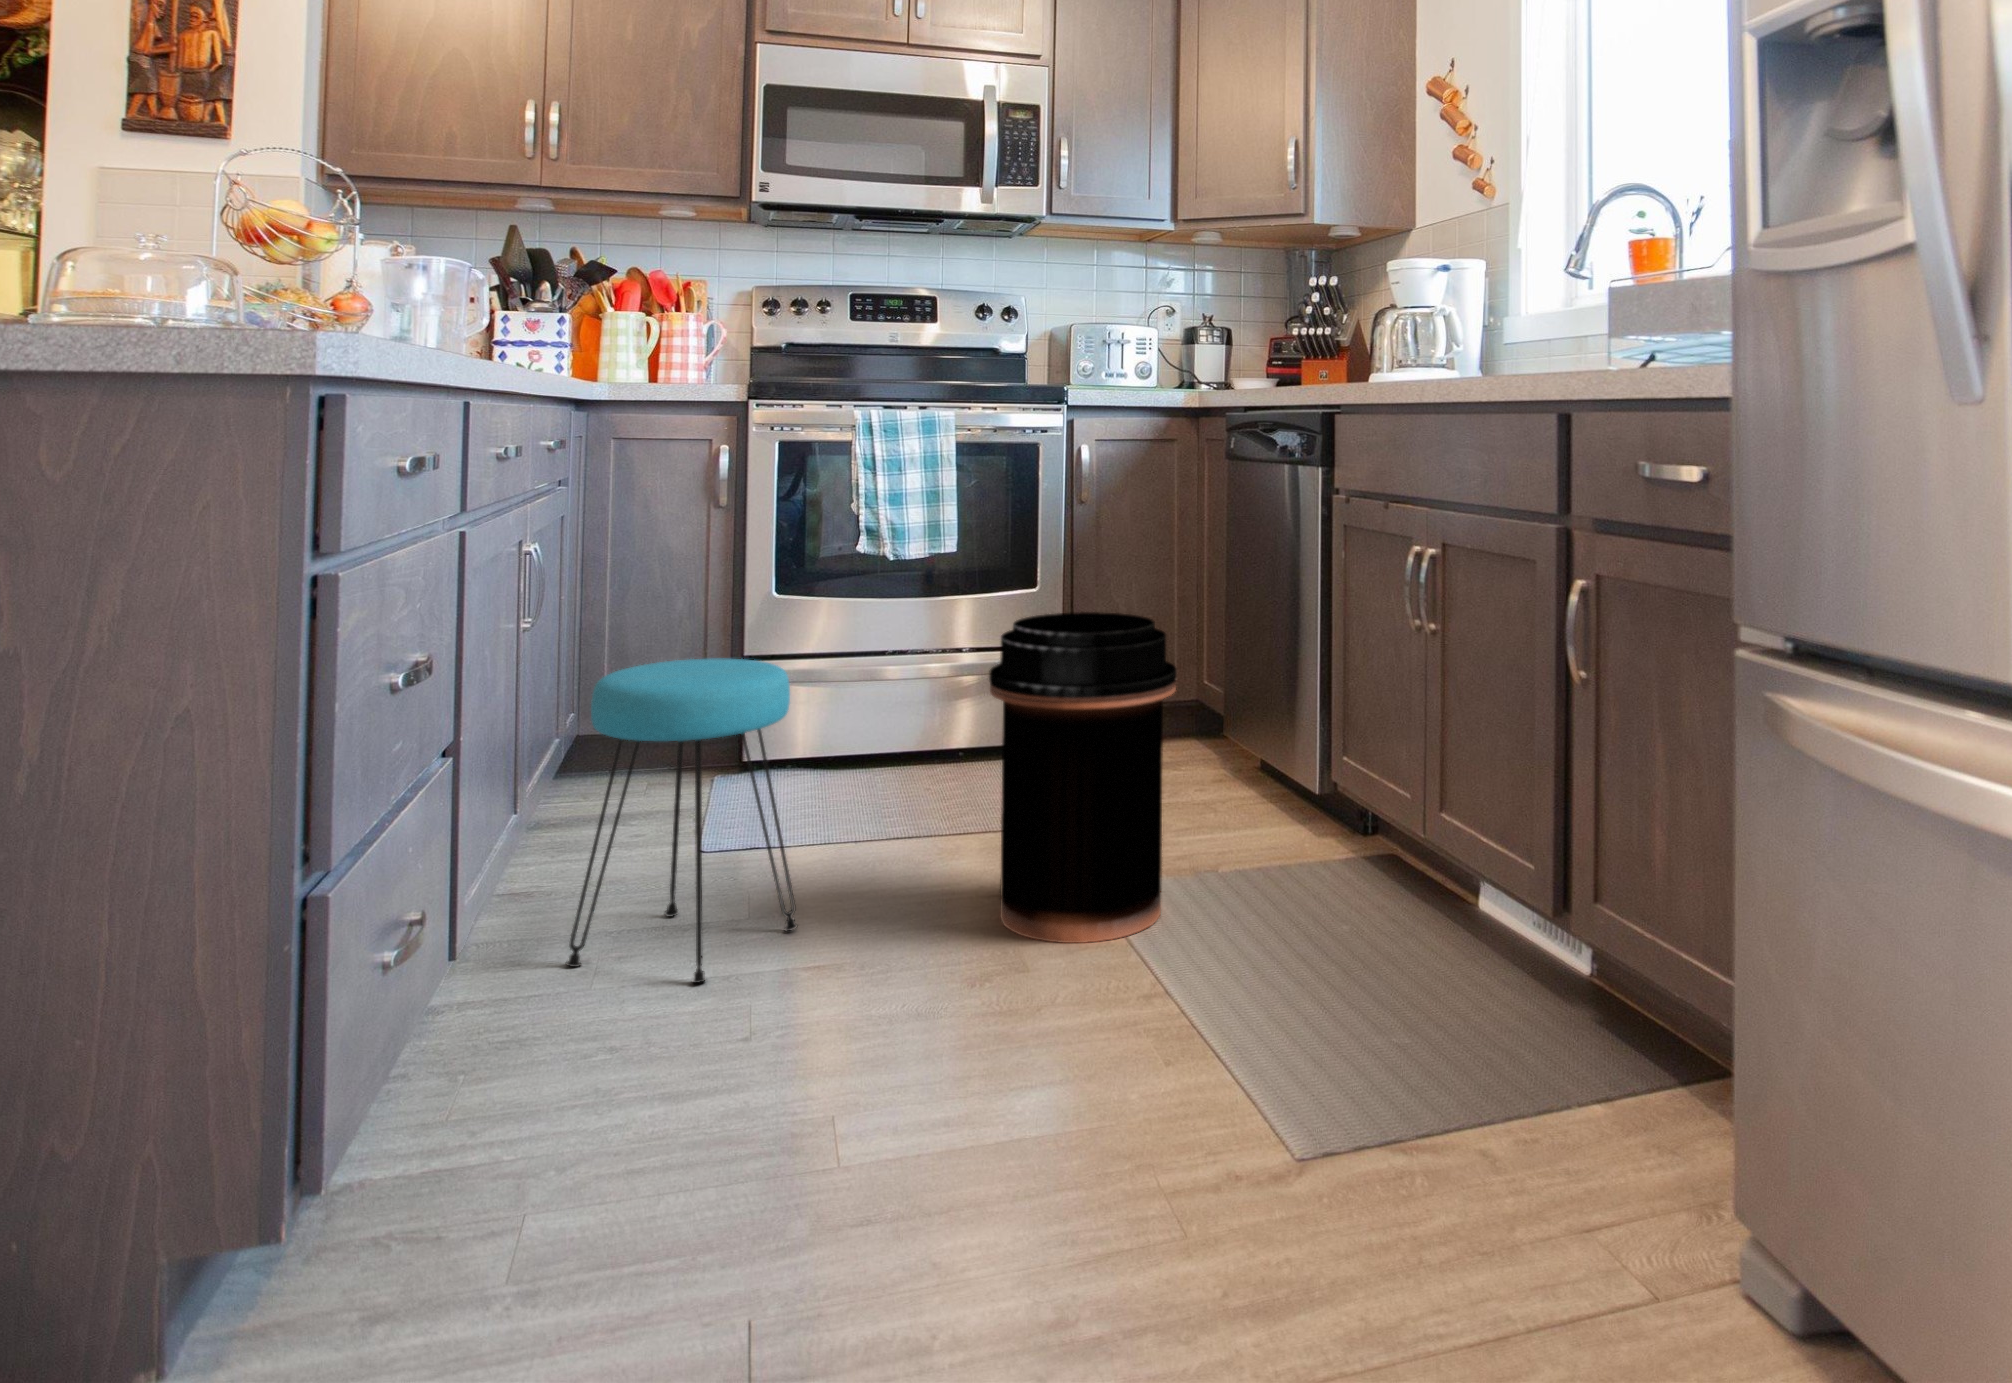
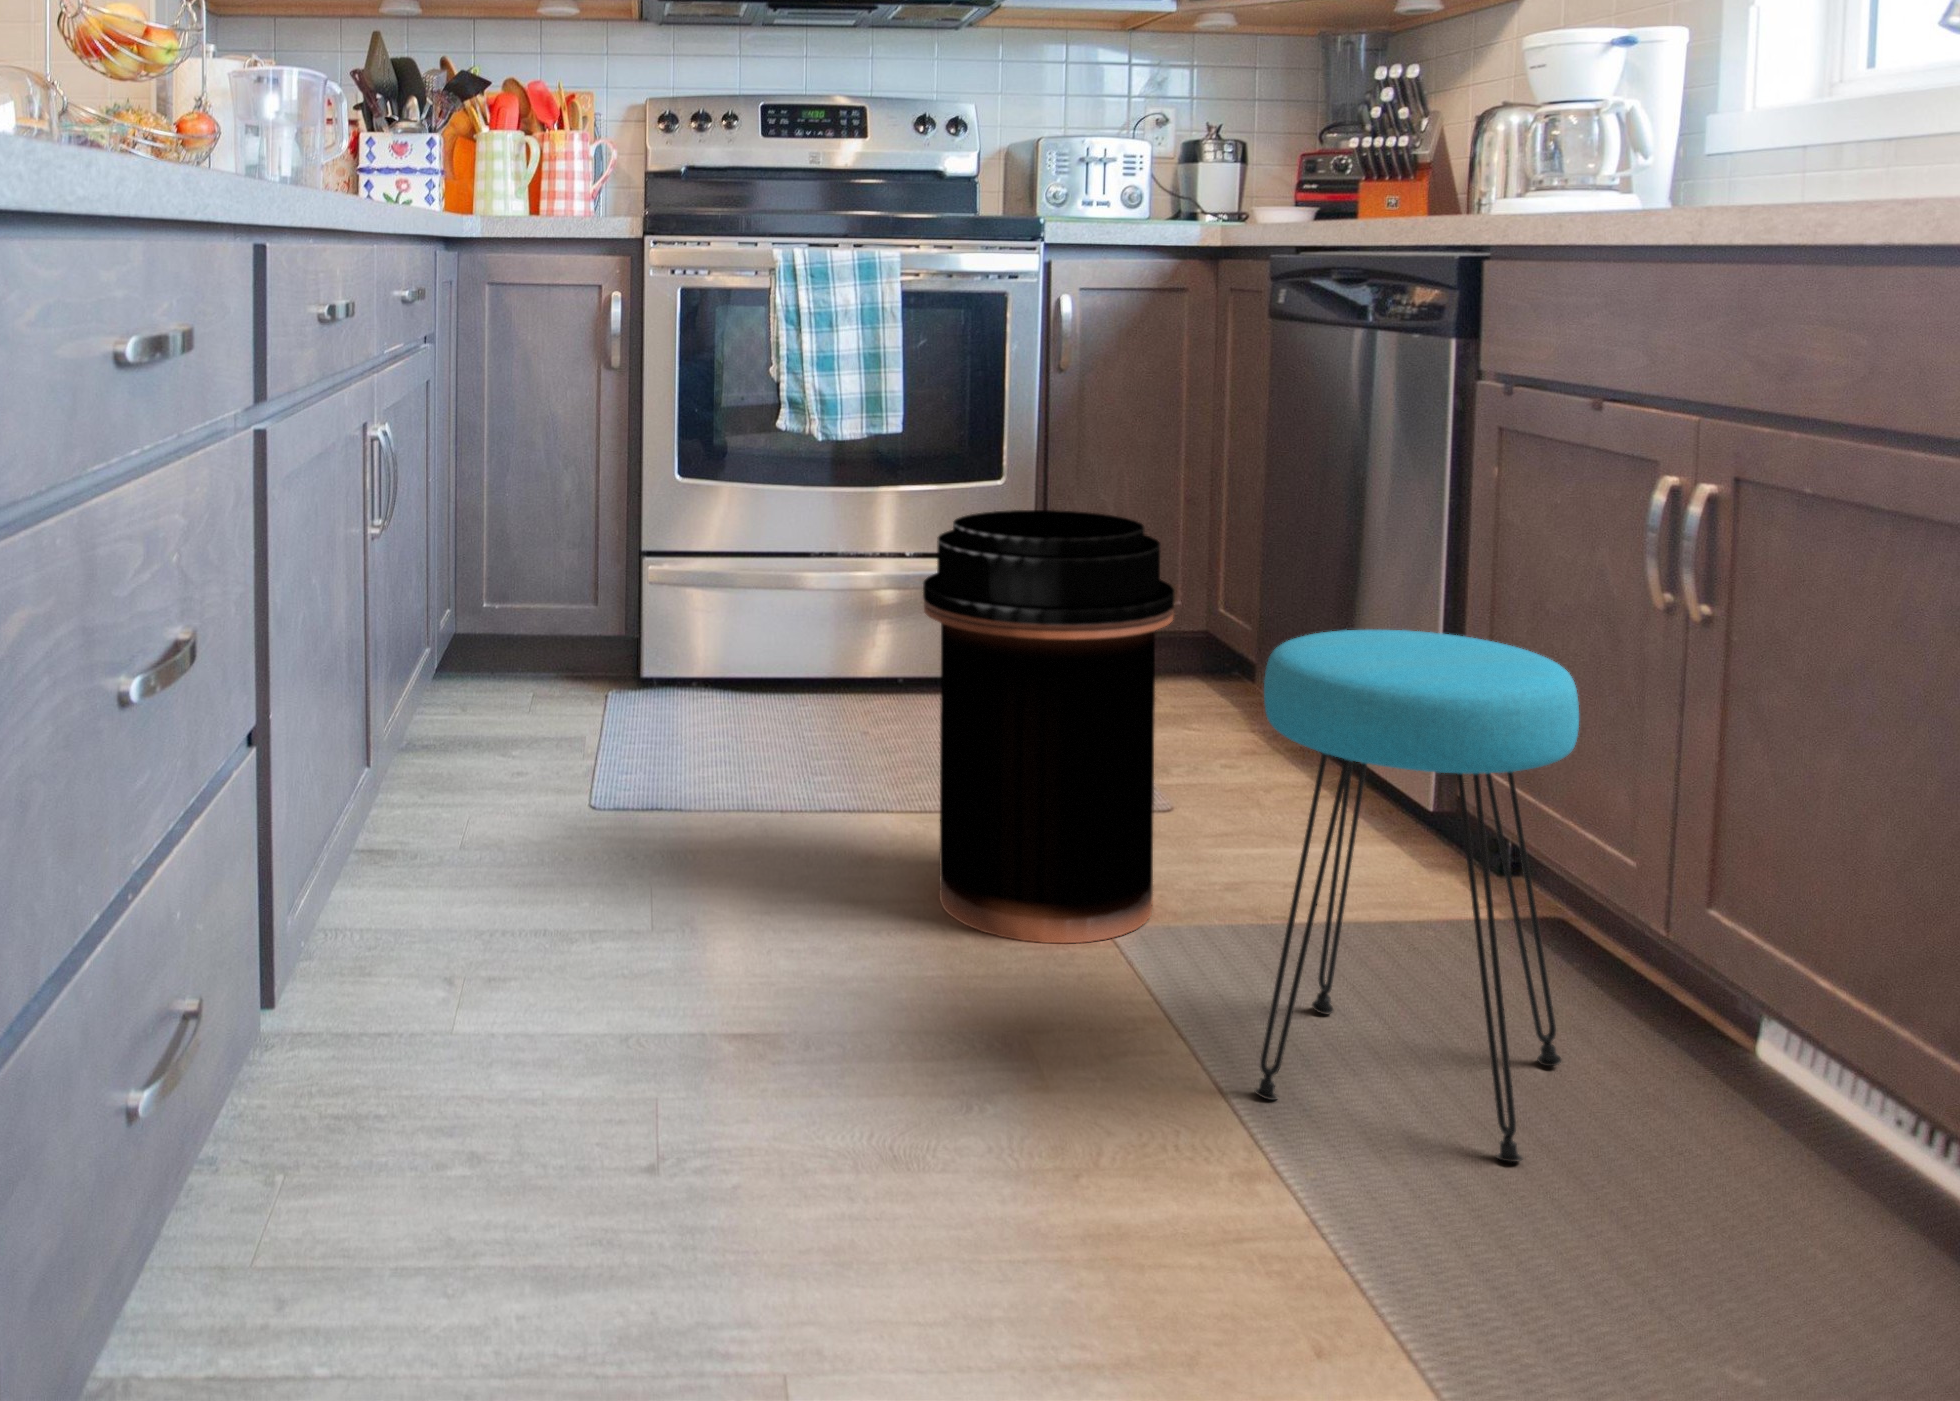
stool: present [566,659,798,983] -> present [1254,630,1579,1162]

